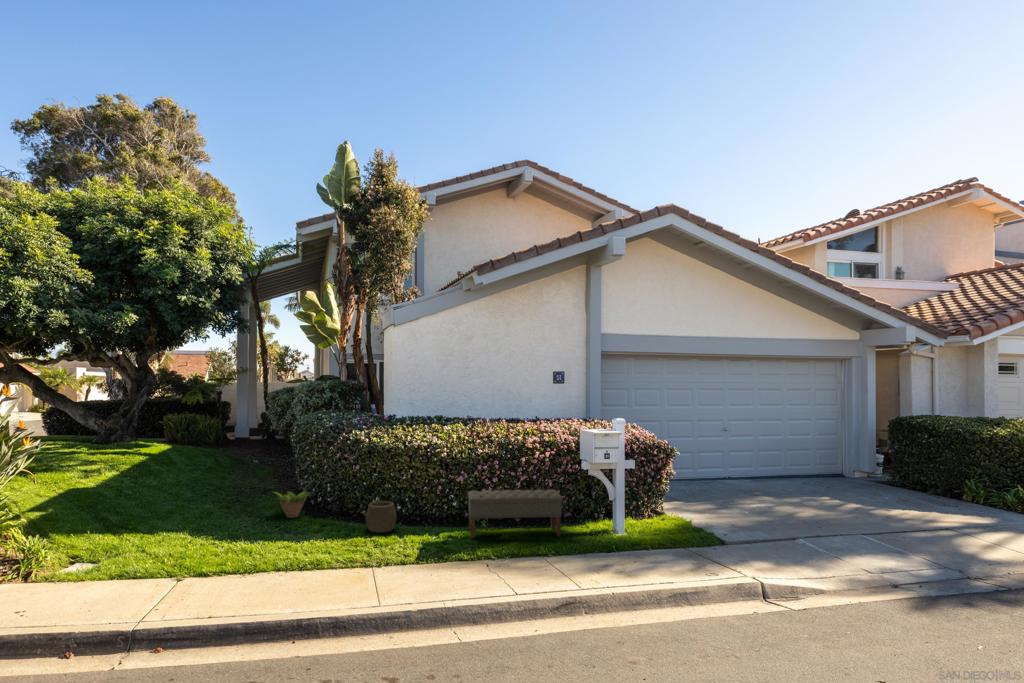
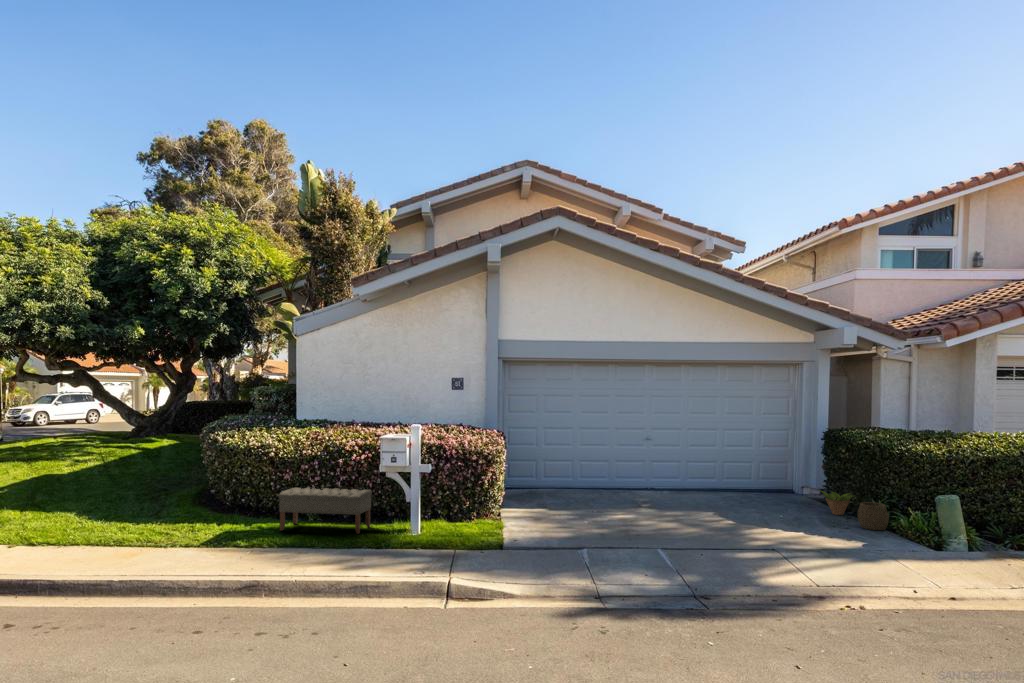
decorative plant: present [273,492,309,518] -> present [821,491,853,515]
woven basket: present [366,501,396,532] -> present [858,502,889,530]

